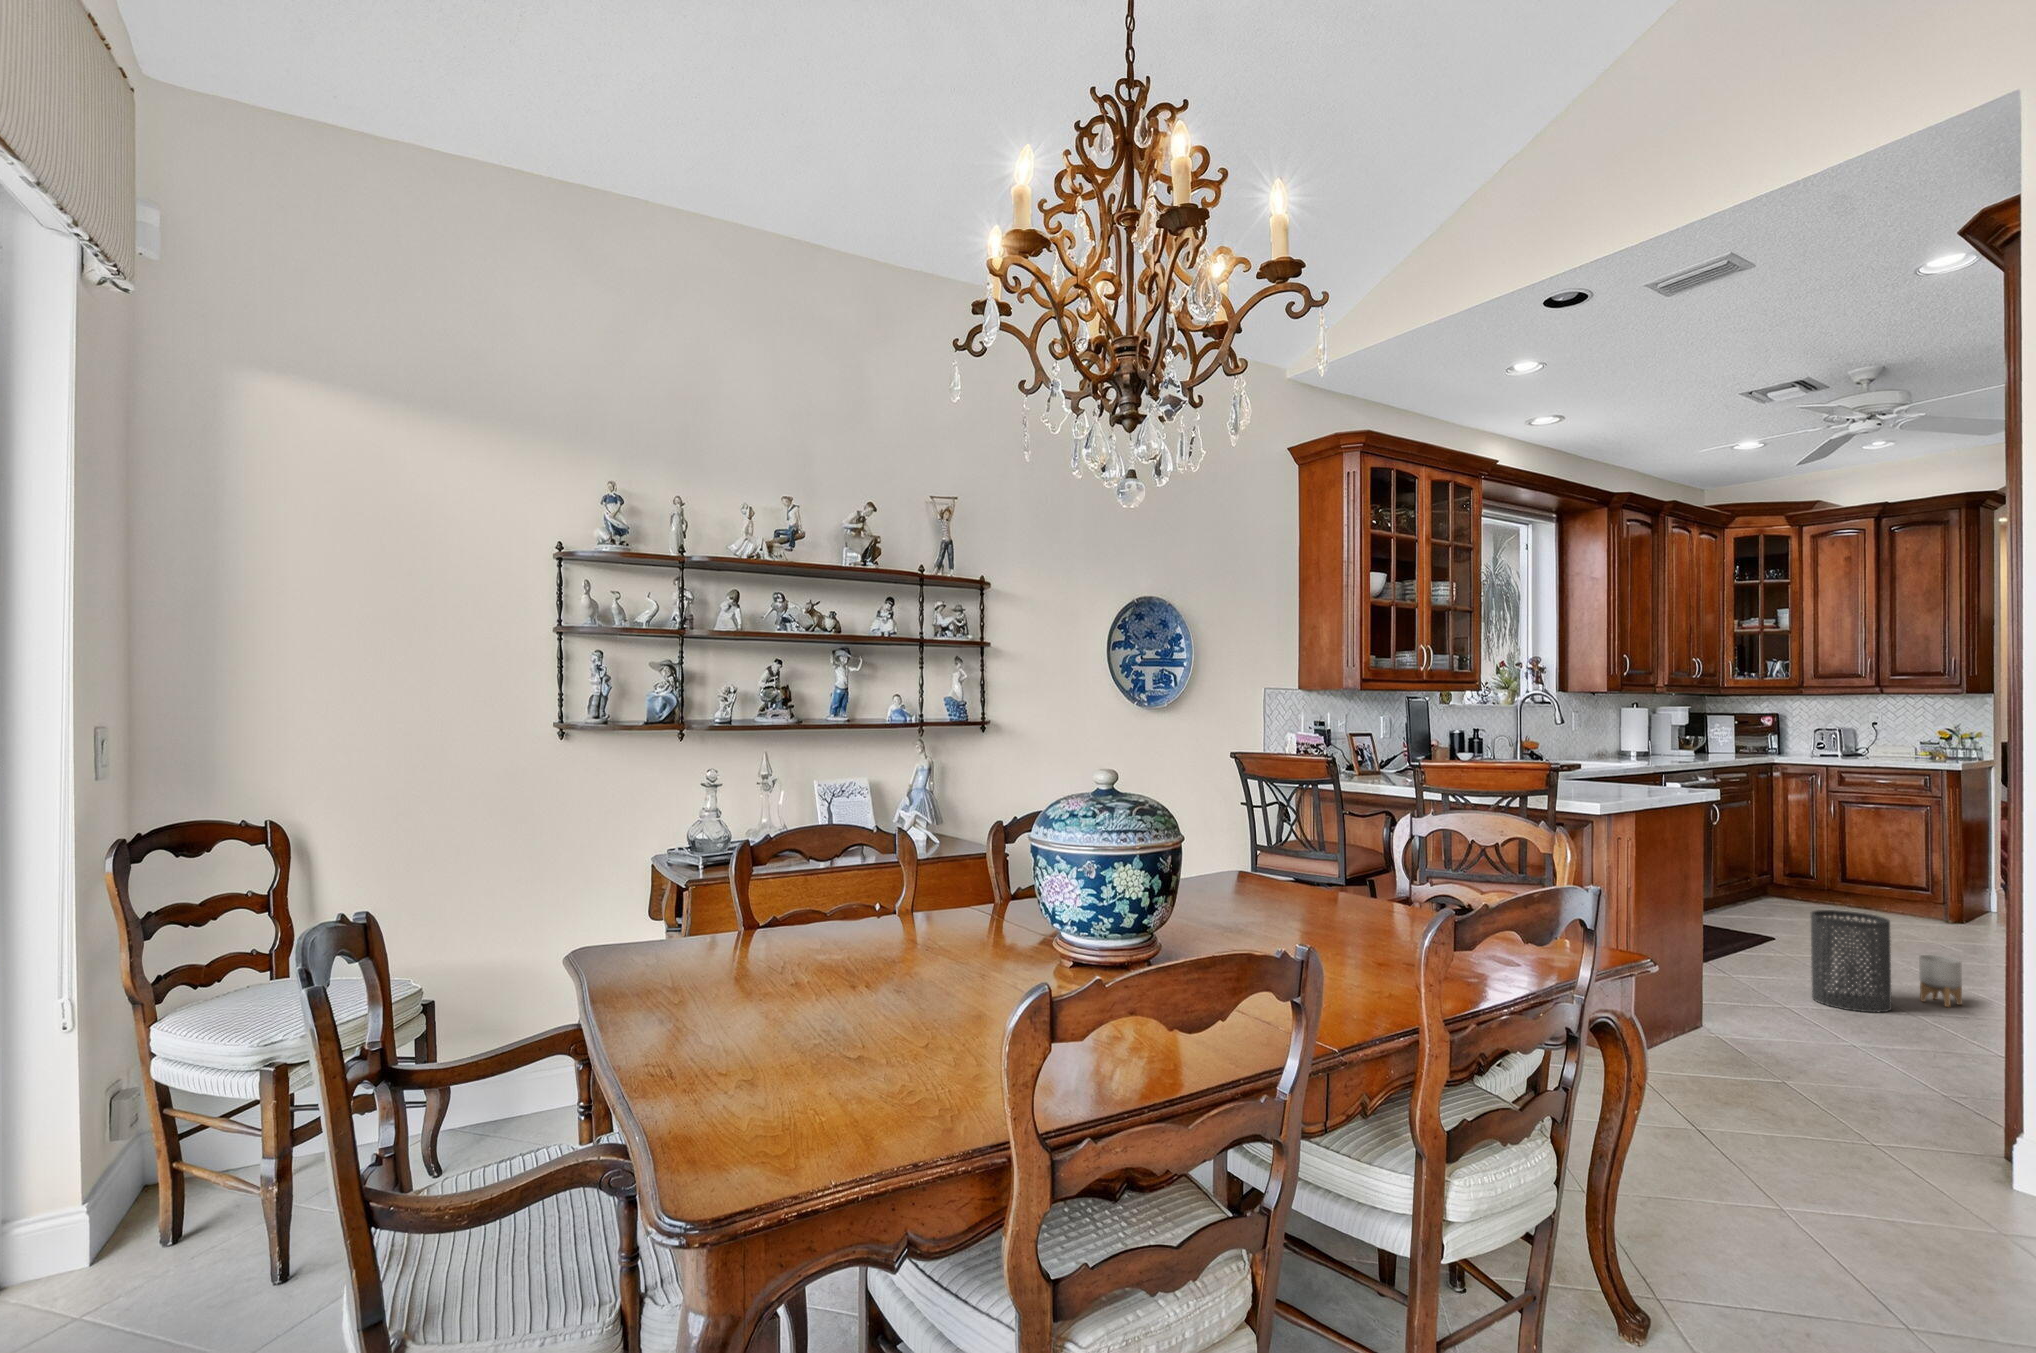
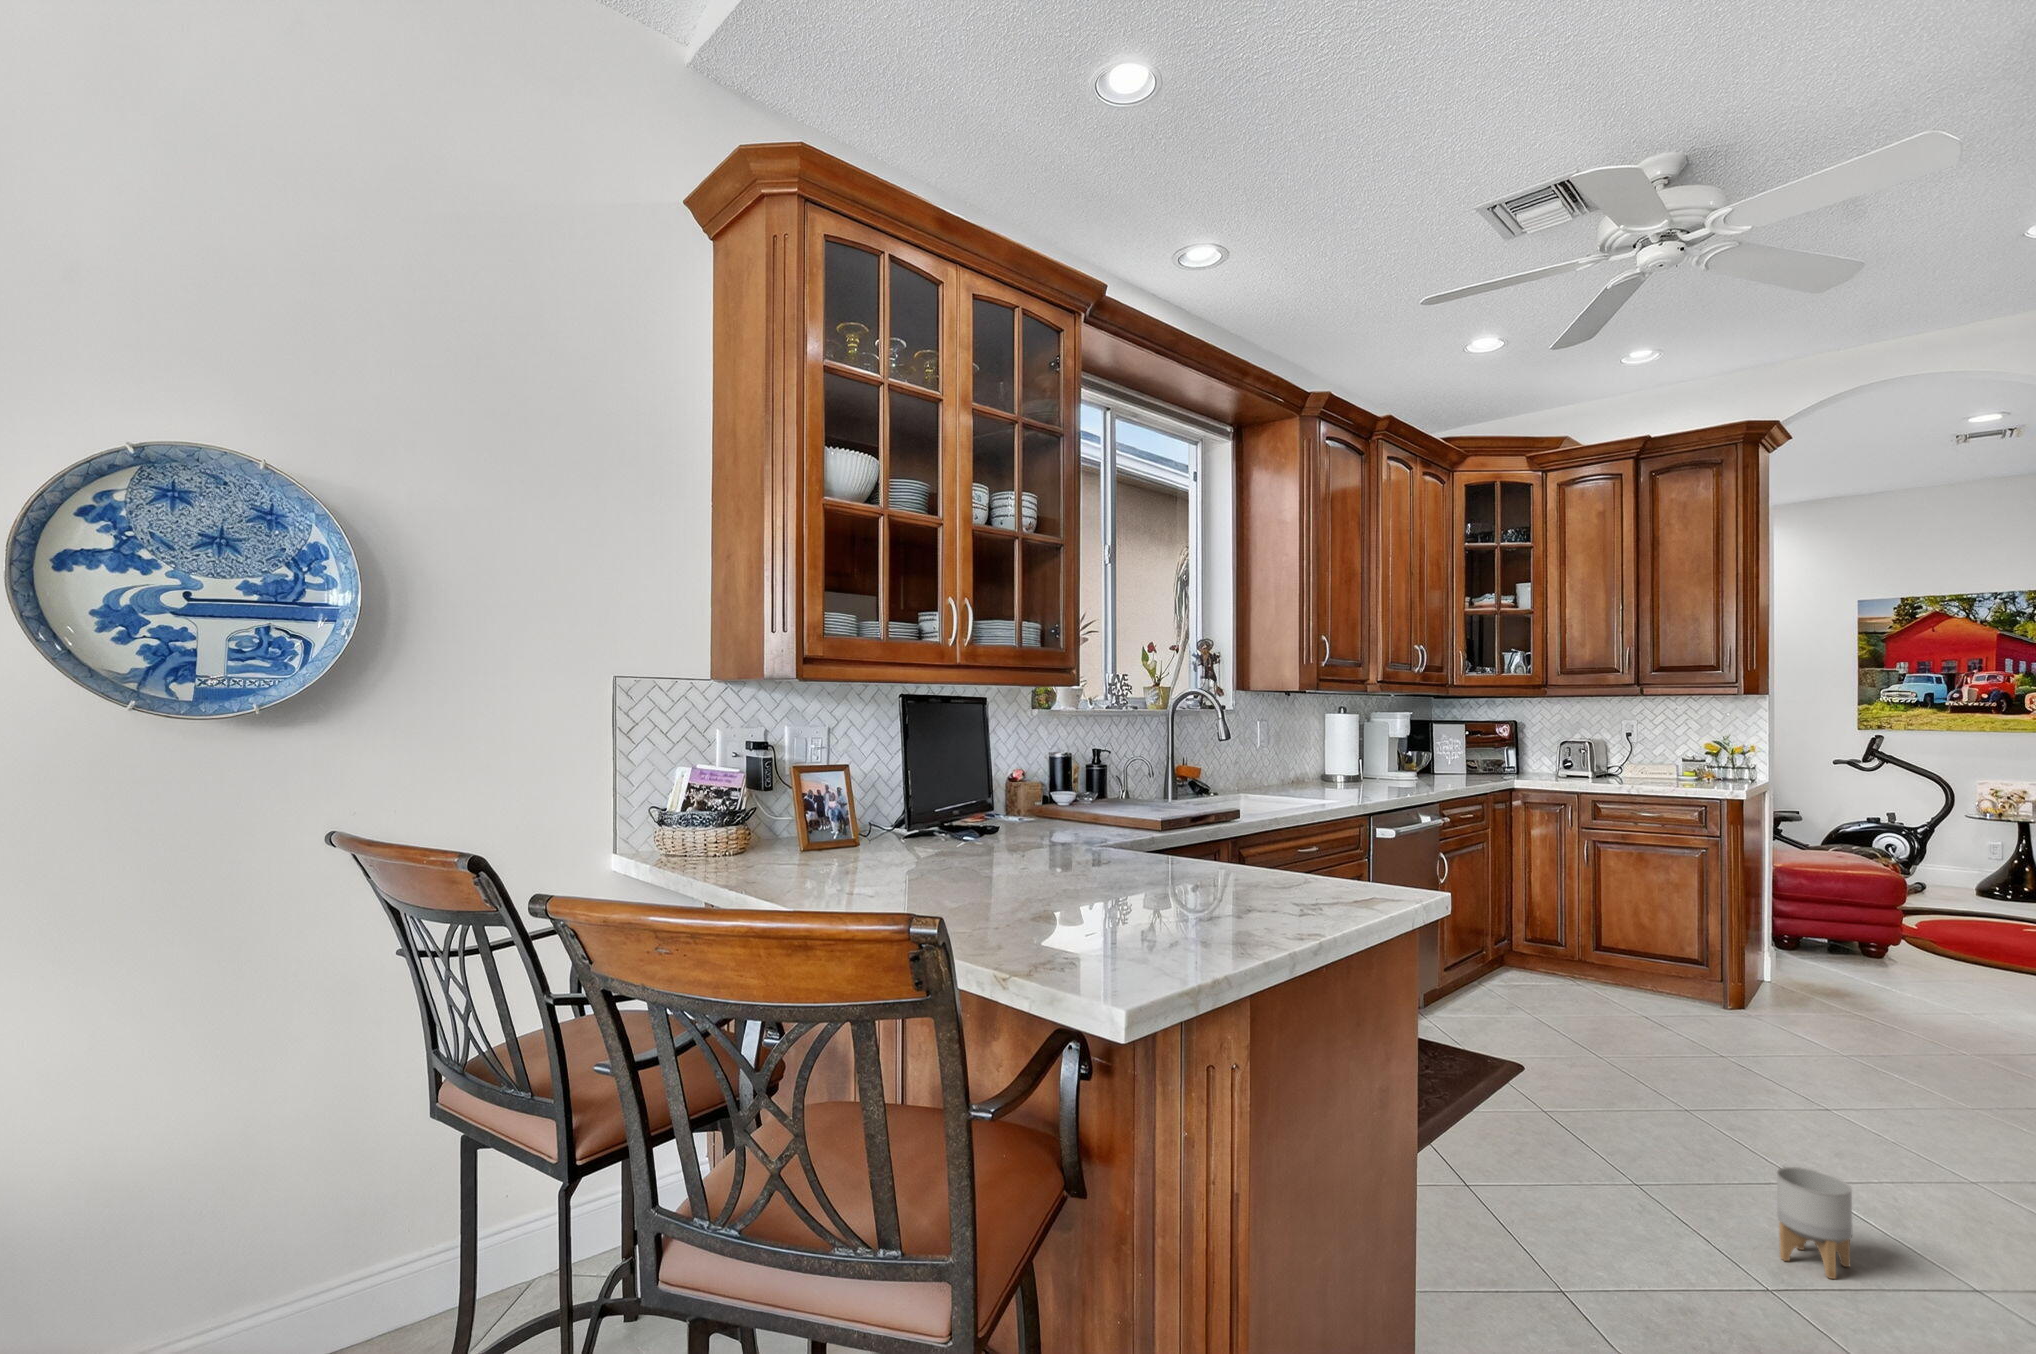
trash can: present [1811,910,1892,1012] -> none [1602,1091,1746,1317]

